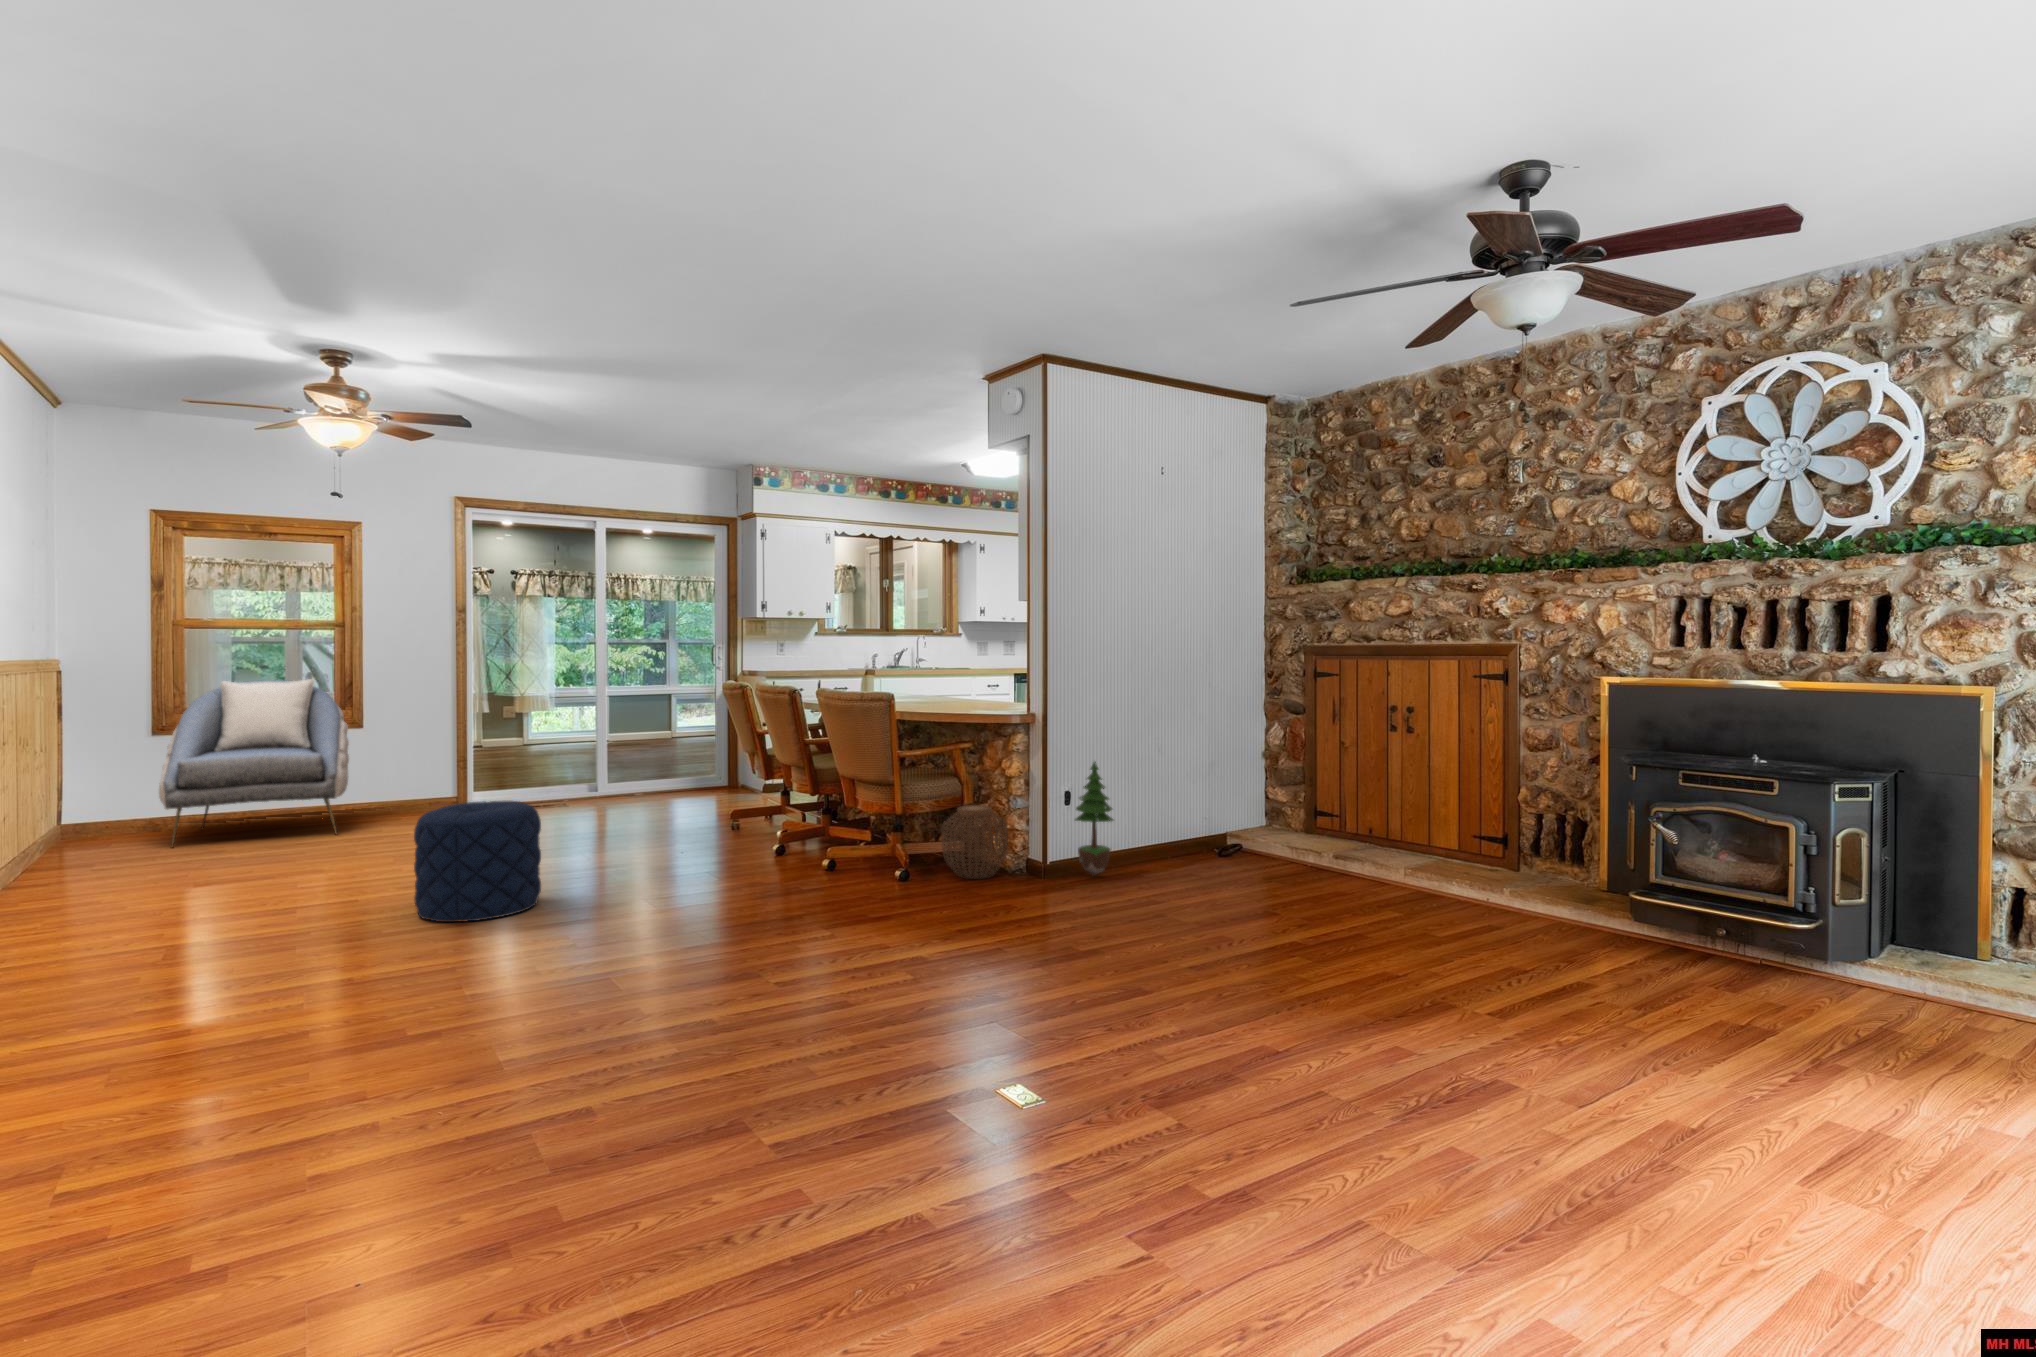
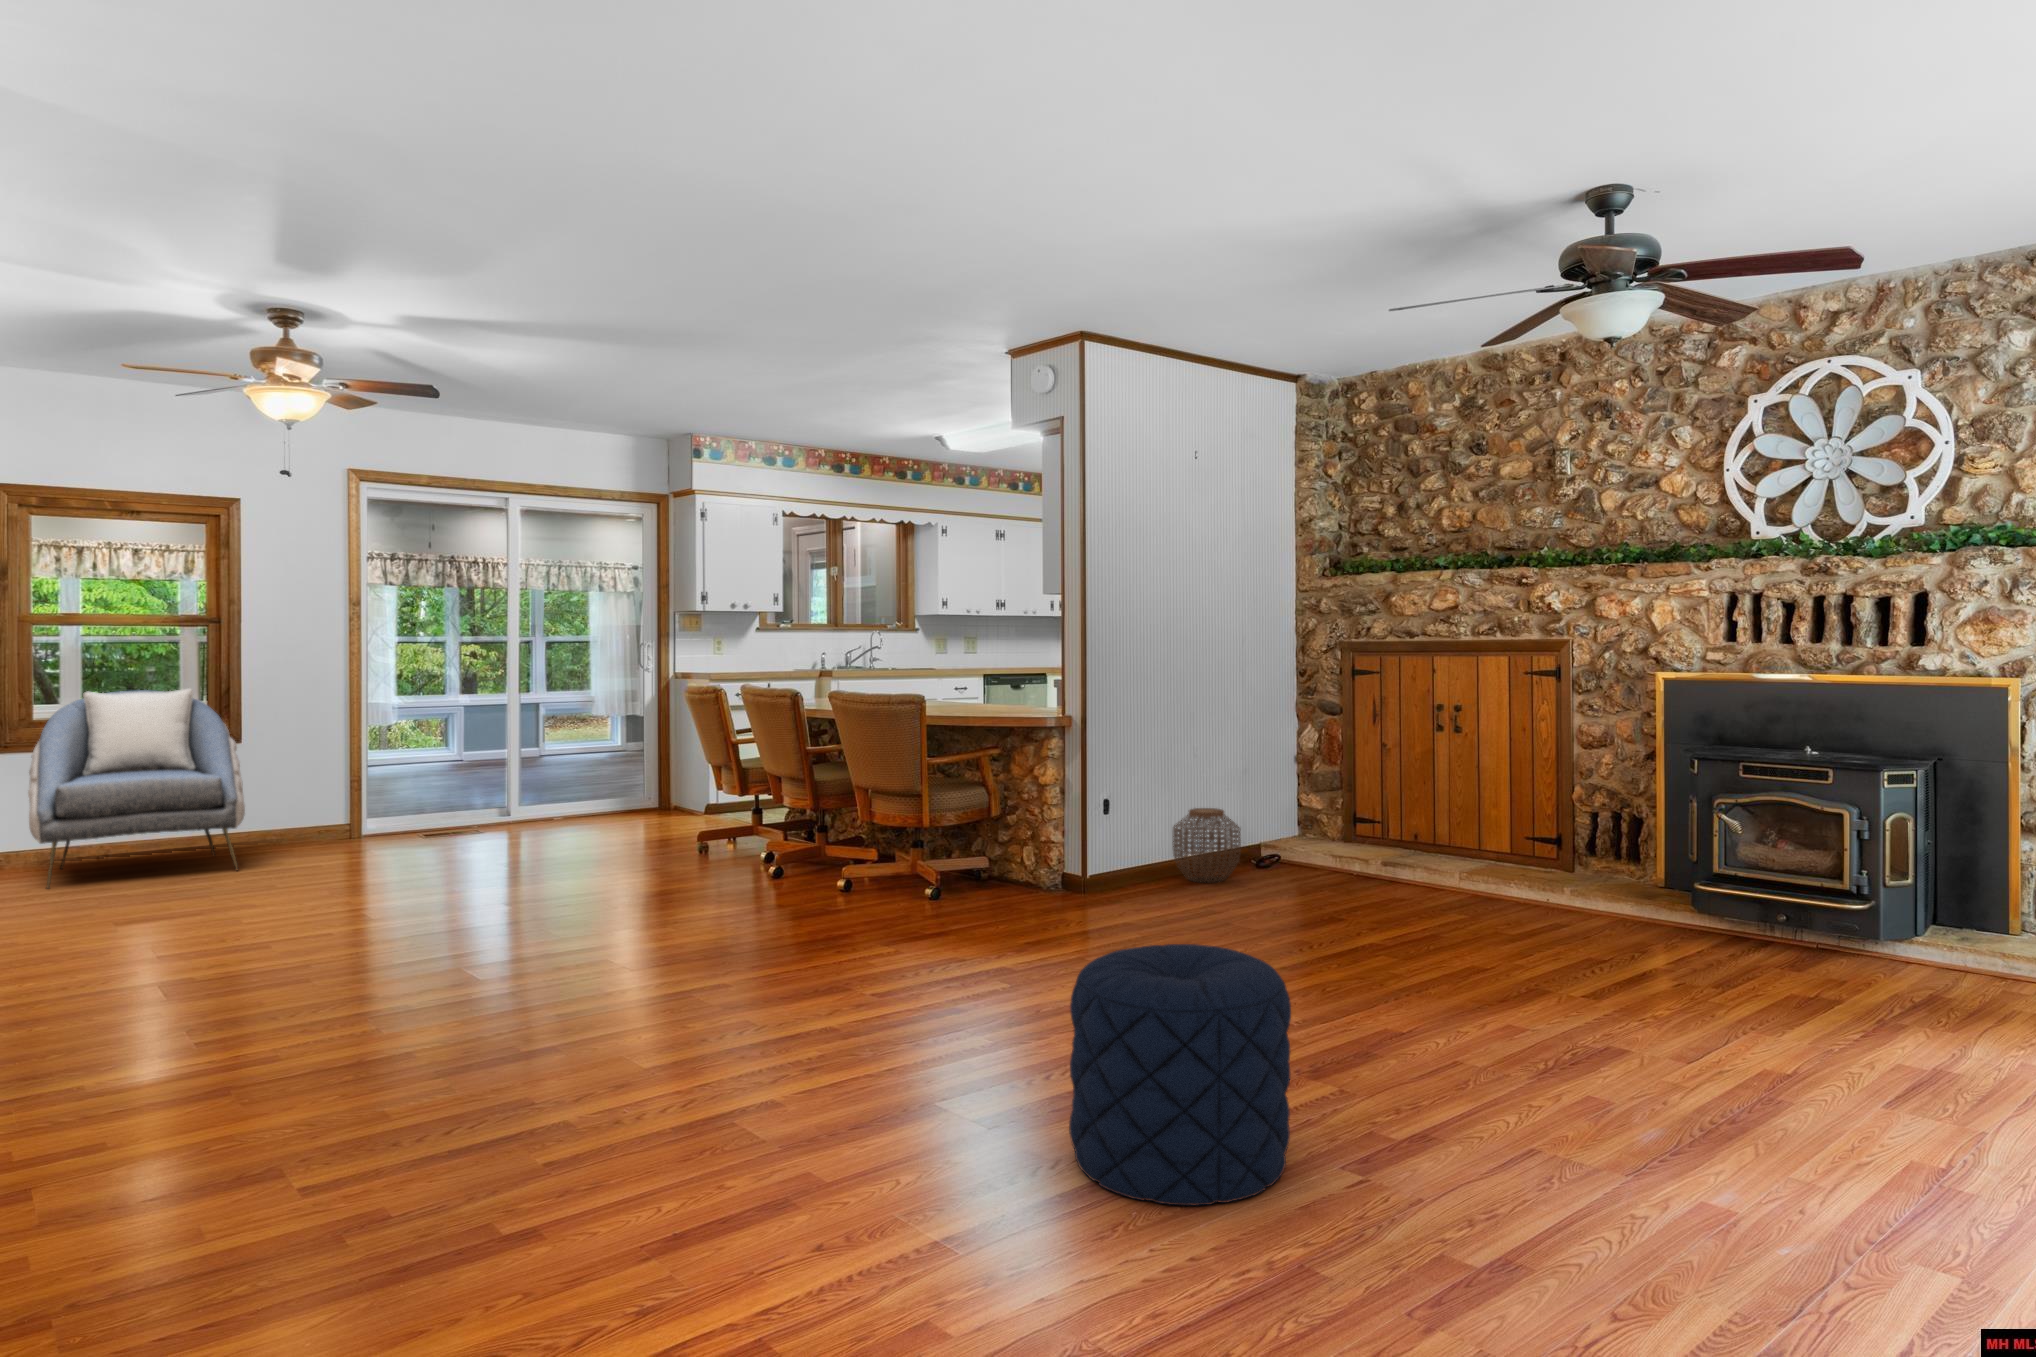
potted tree: present [1075,762,1113,875] -> none [1117,765,1161,890]
pouf: present [414,801,541,922] -> present [1069,944,1291,1206]
woven basket: present [942,805,1008,879] -> present [1172,808,1240,883]

